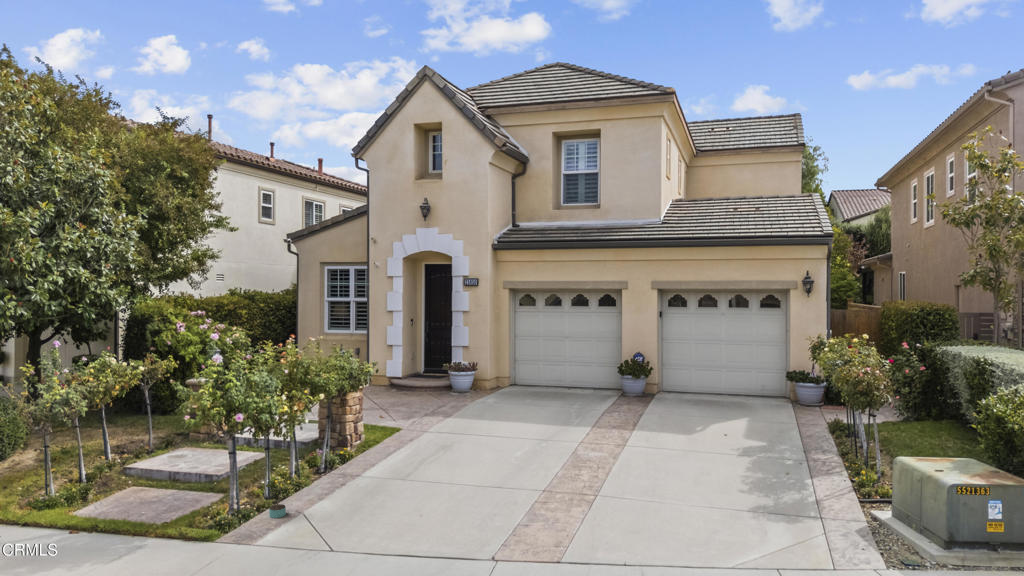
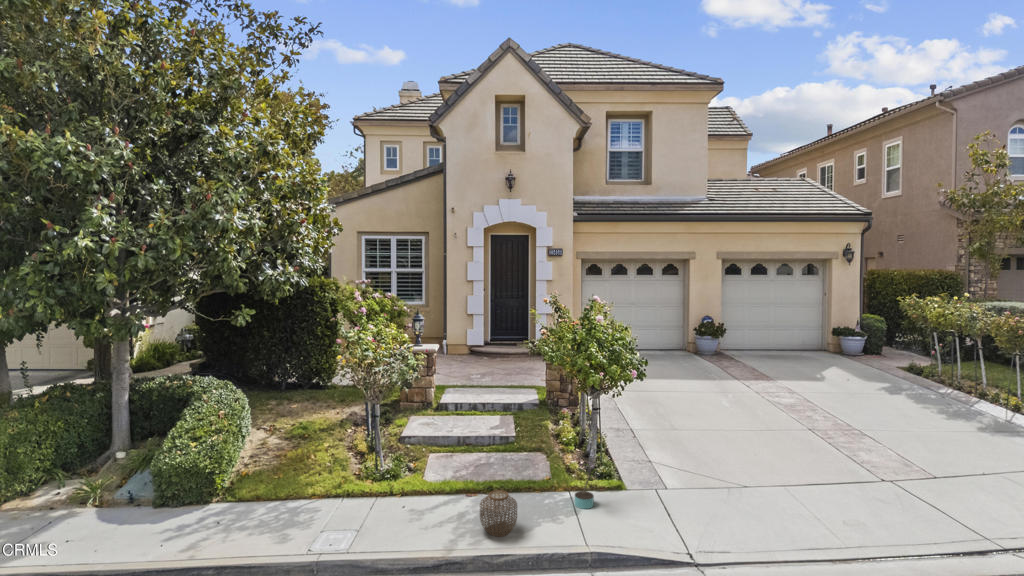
woven basket: none [171,494,203,529] -> present [480,490,517,537]

